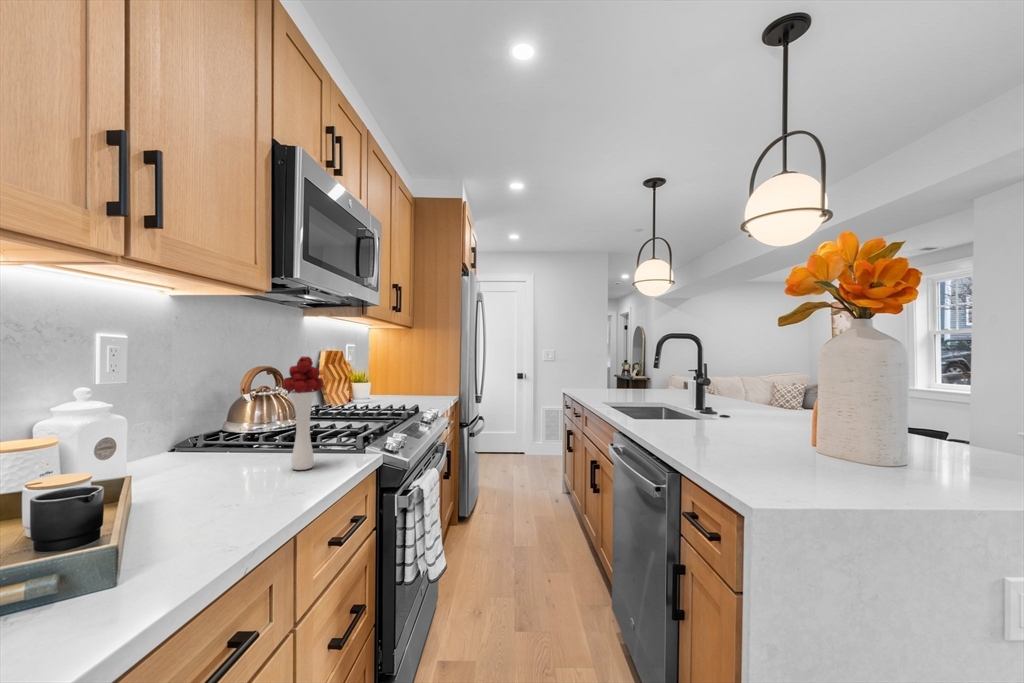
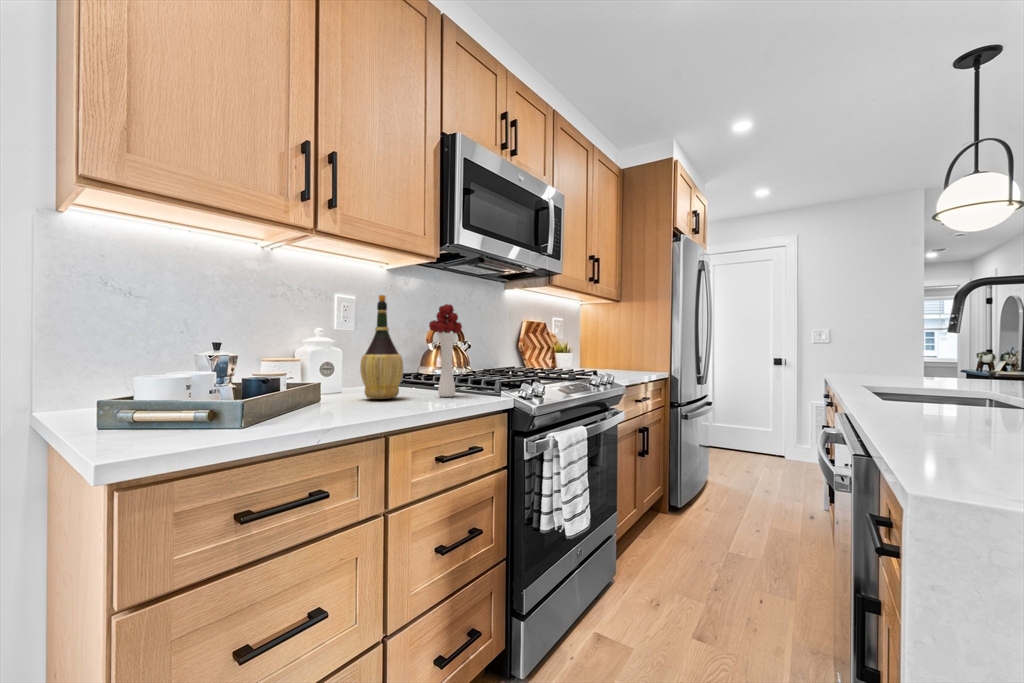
wine bottle: none [185,348,251,490] -> present [360,295,403,399]

